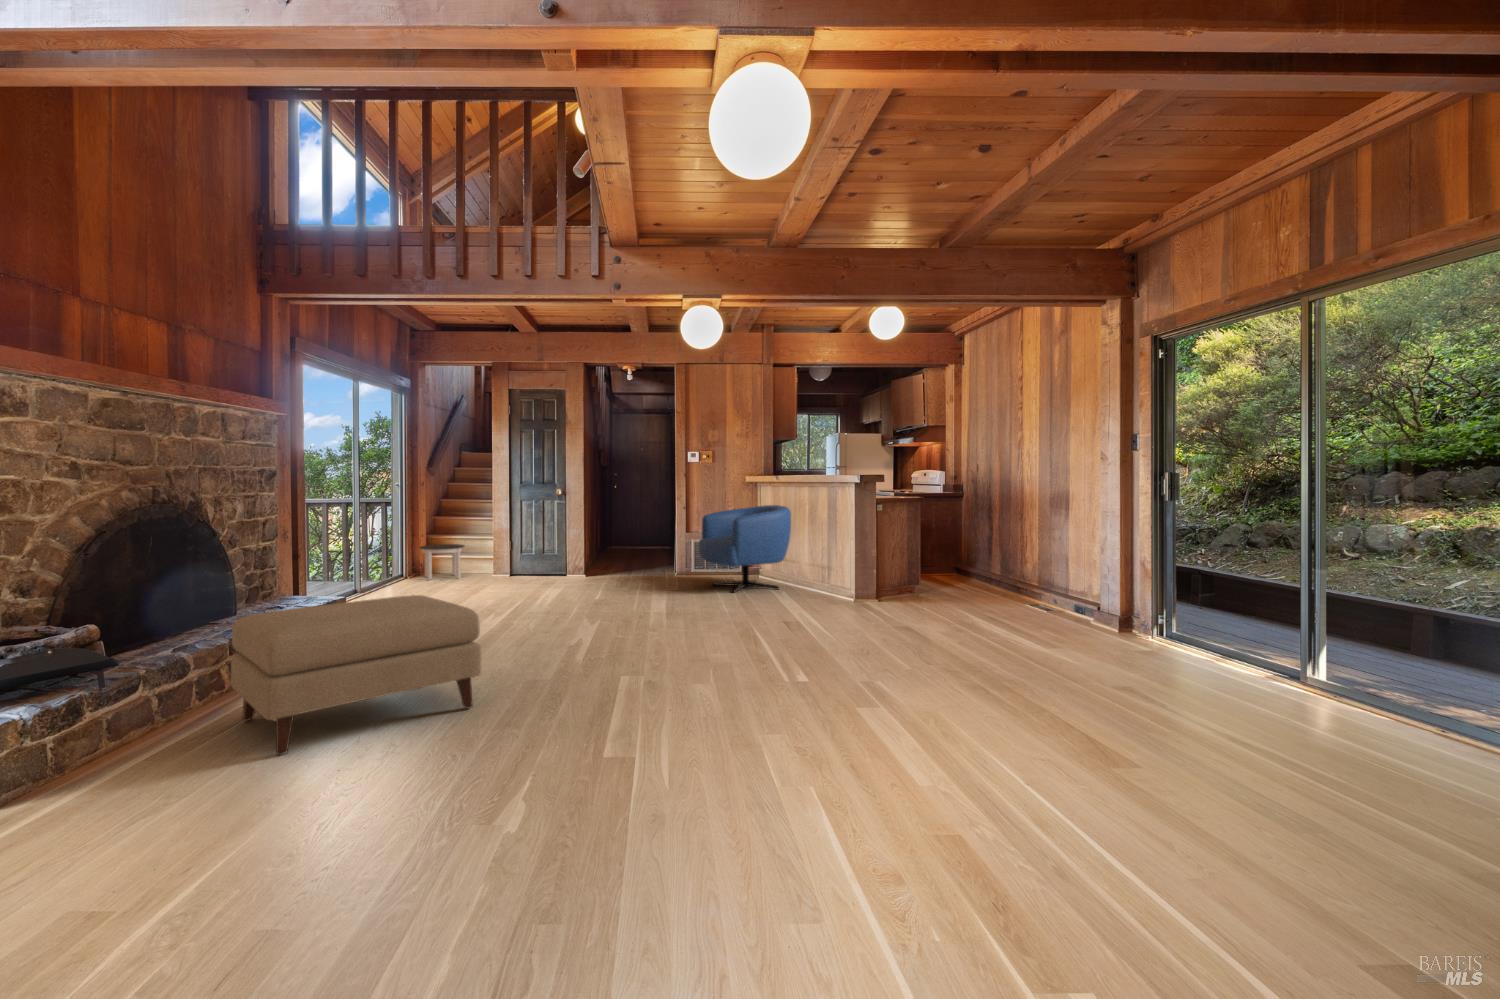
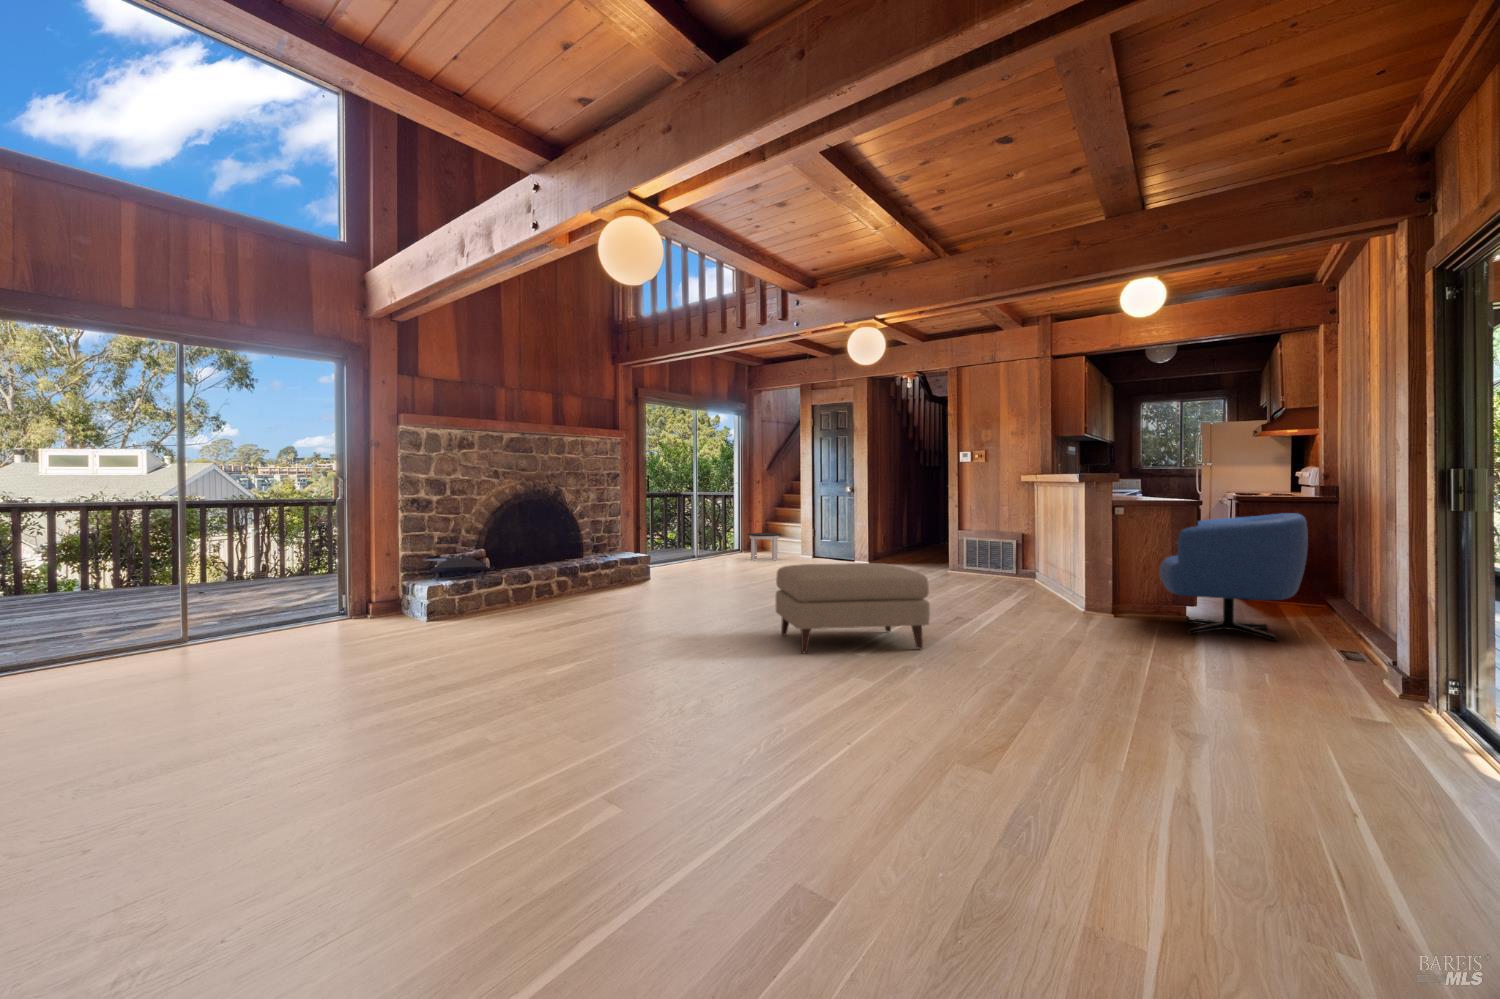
armchair: present [699,505,791,593] -> present [1159,513,1308,642]
ottoman: present [231,595,481,755] -> present [776,563,930,653]

